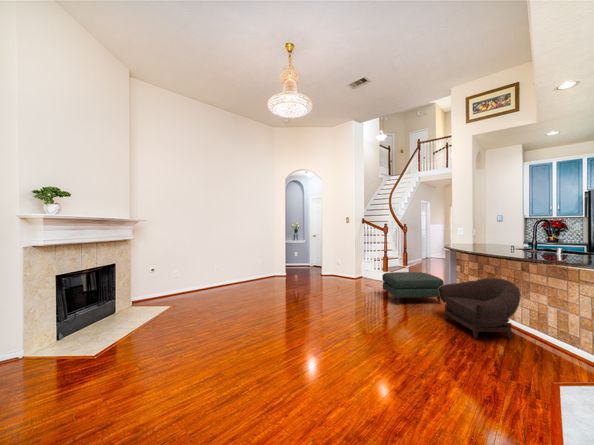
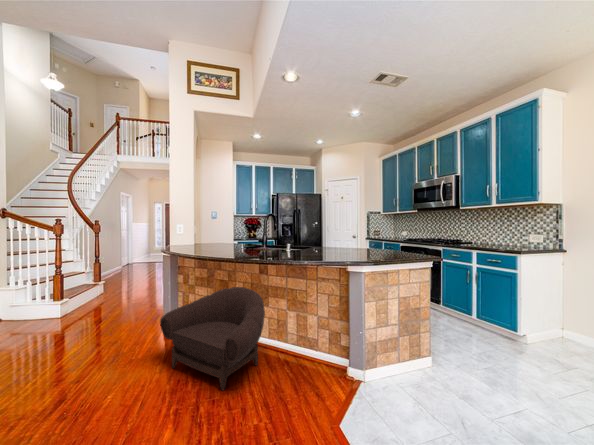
ottoman: present [382,272,444,305] -> none [46,293,163,368]

